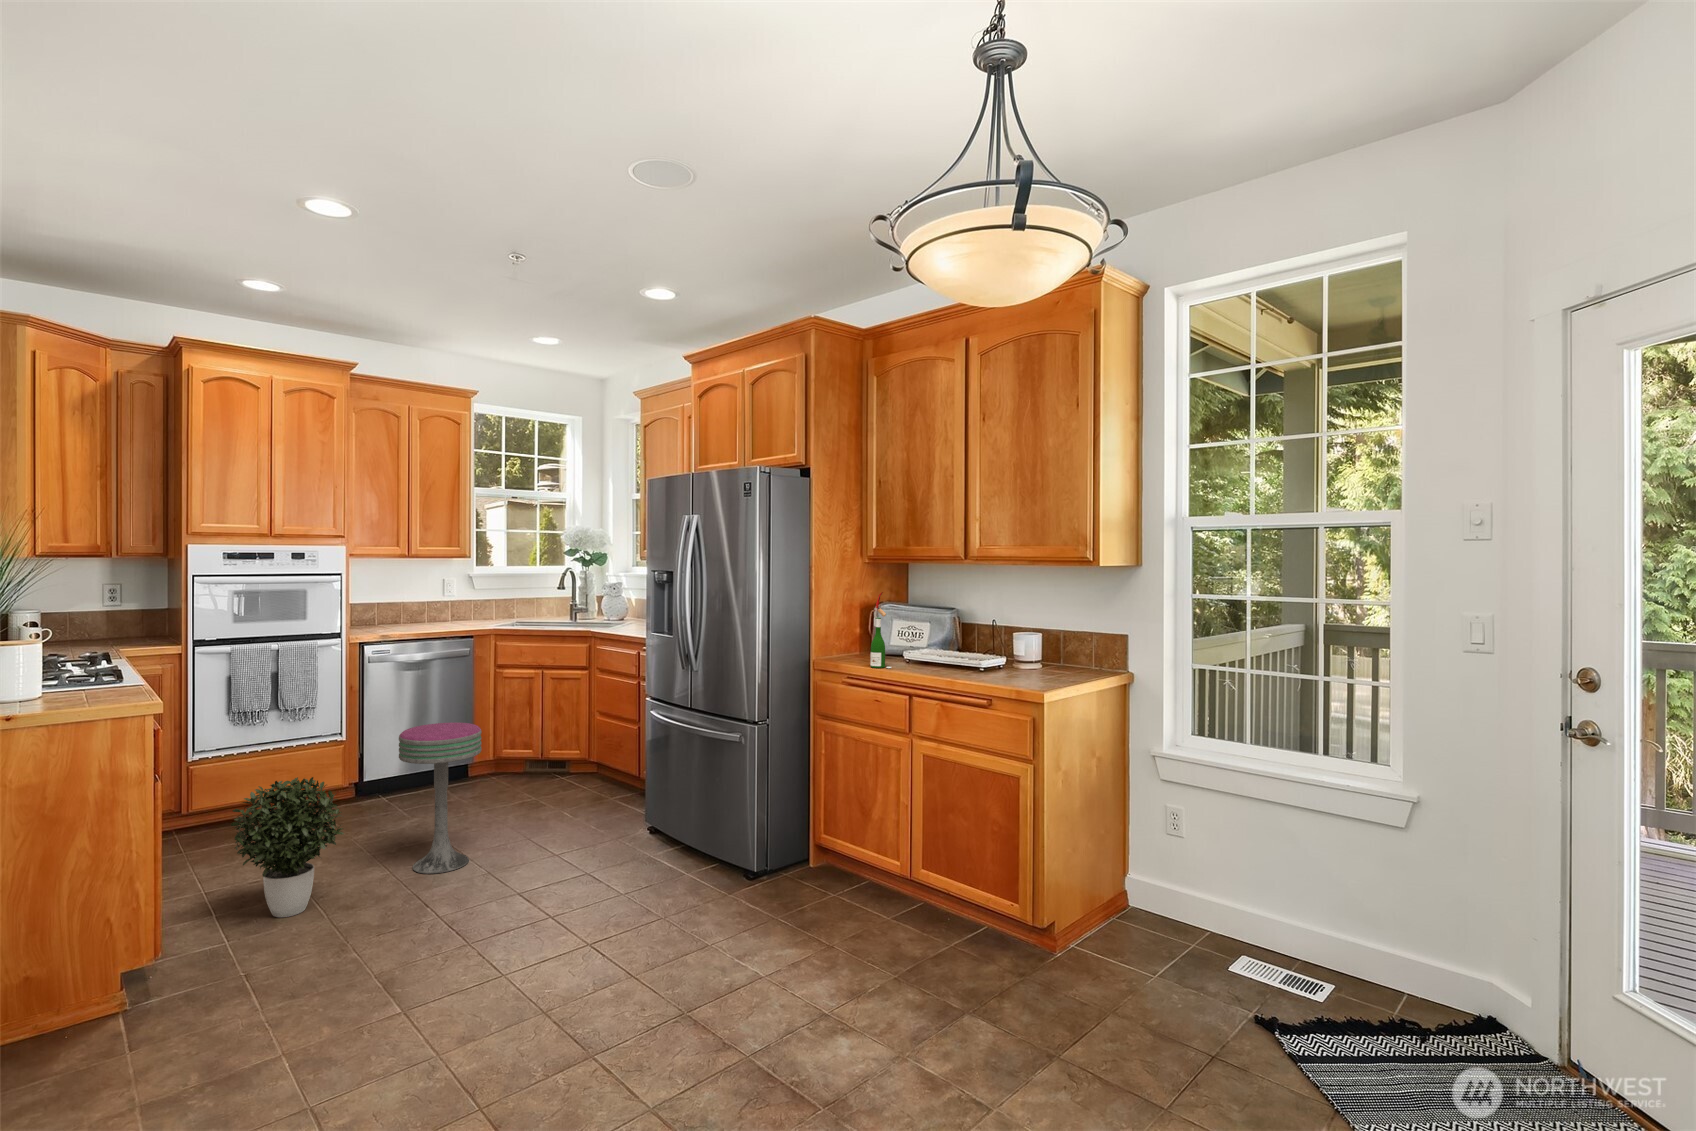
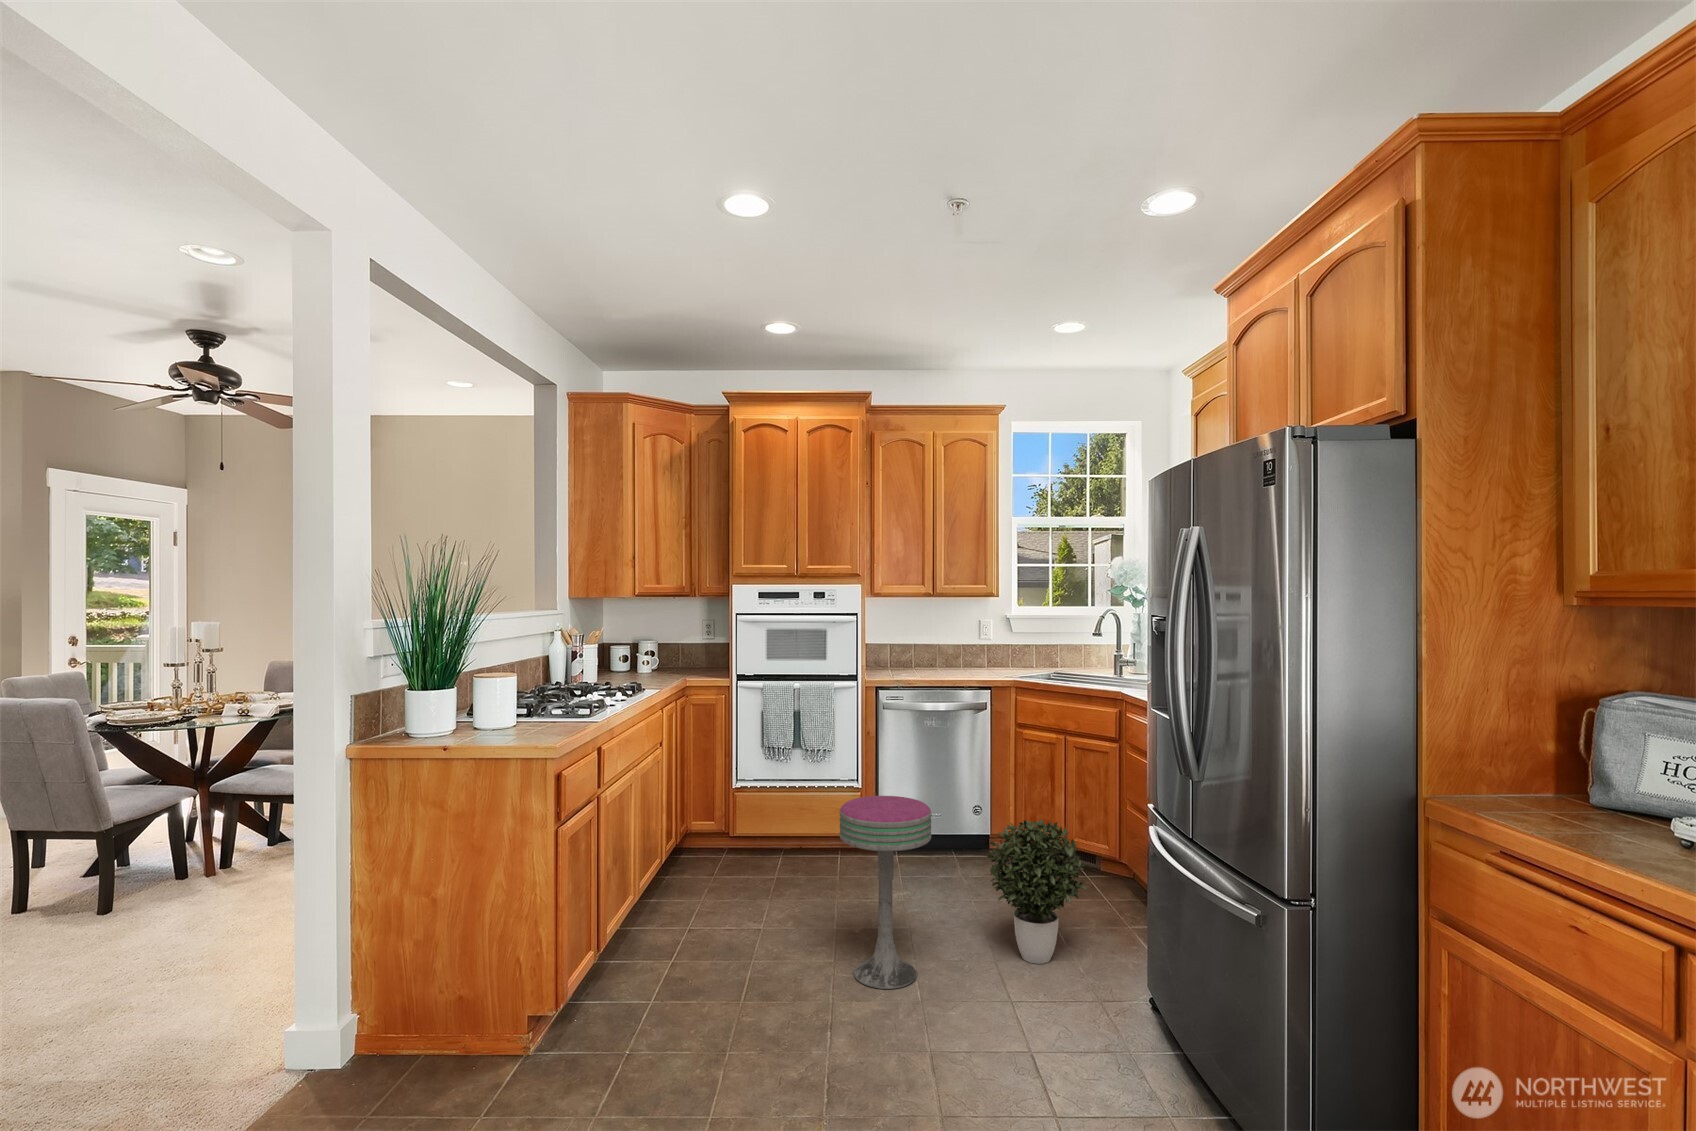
wine bottle: present [870,592,891,668] -> none [1566,673,1627,849]
potted plant: present [231,777,344,917] -> present [987,820,1087,964]

